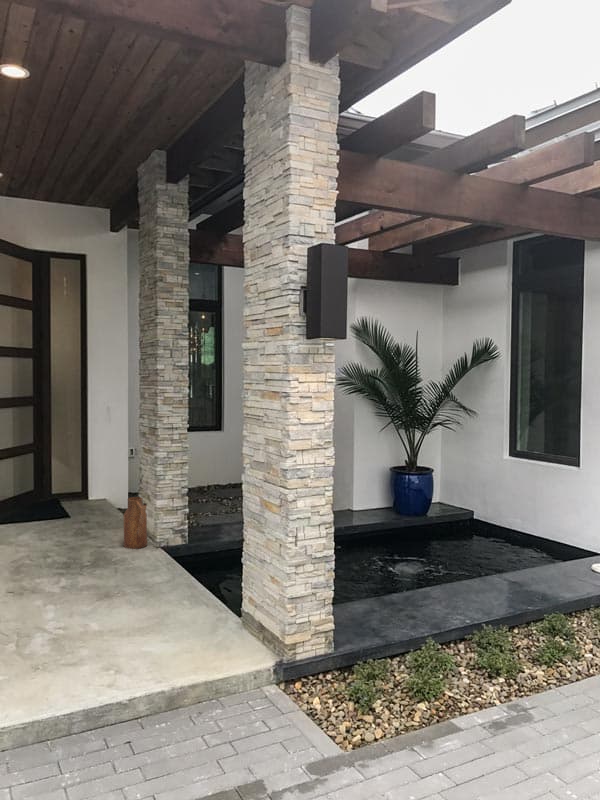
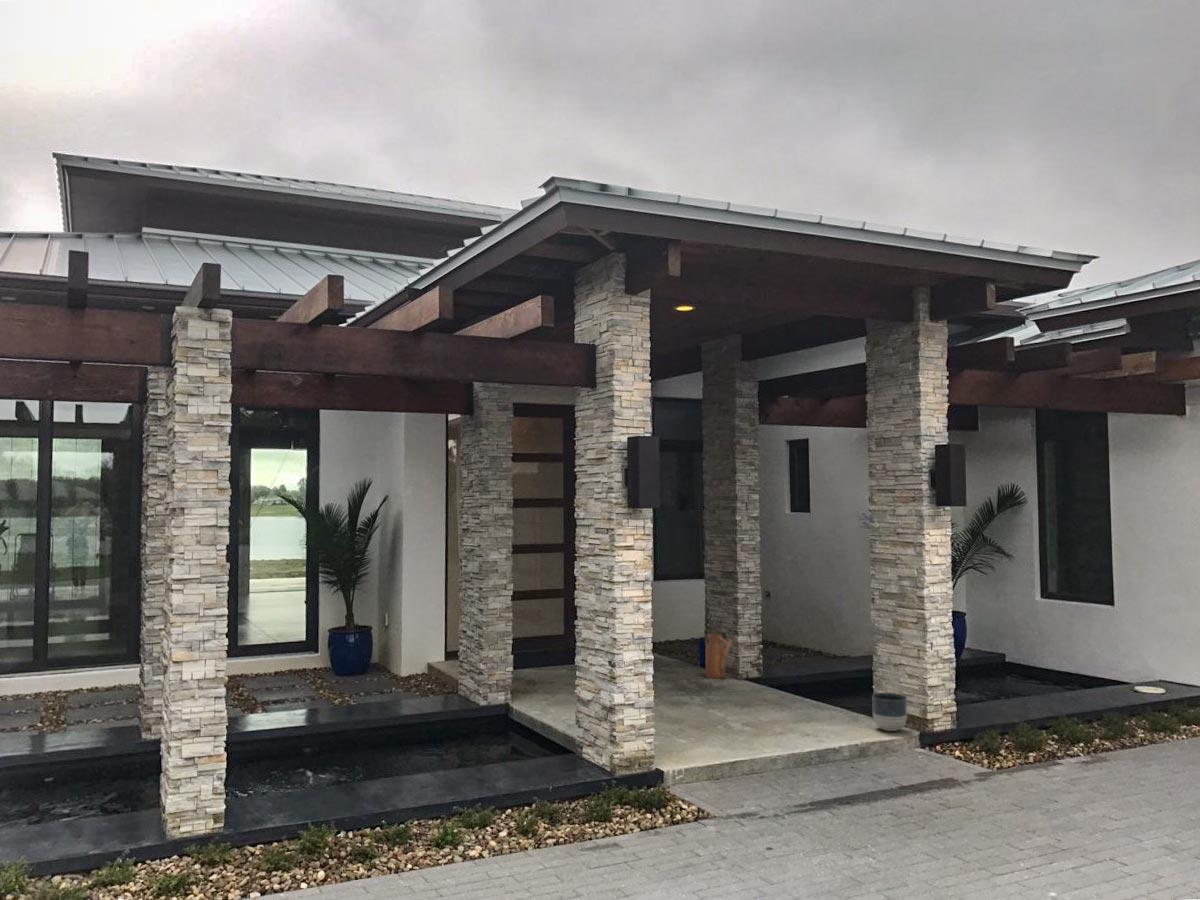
planter: none [219,598,265,656] -> present [872,693,907,731]

